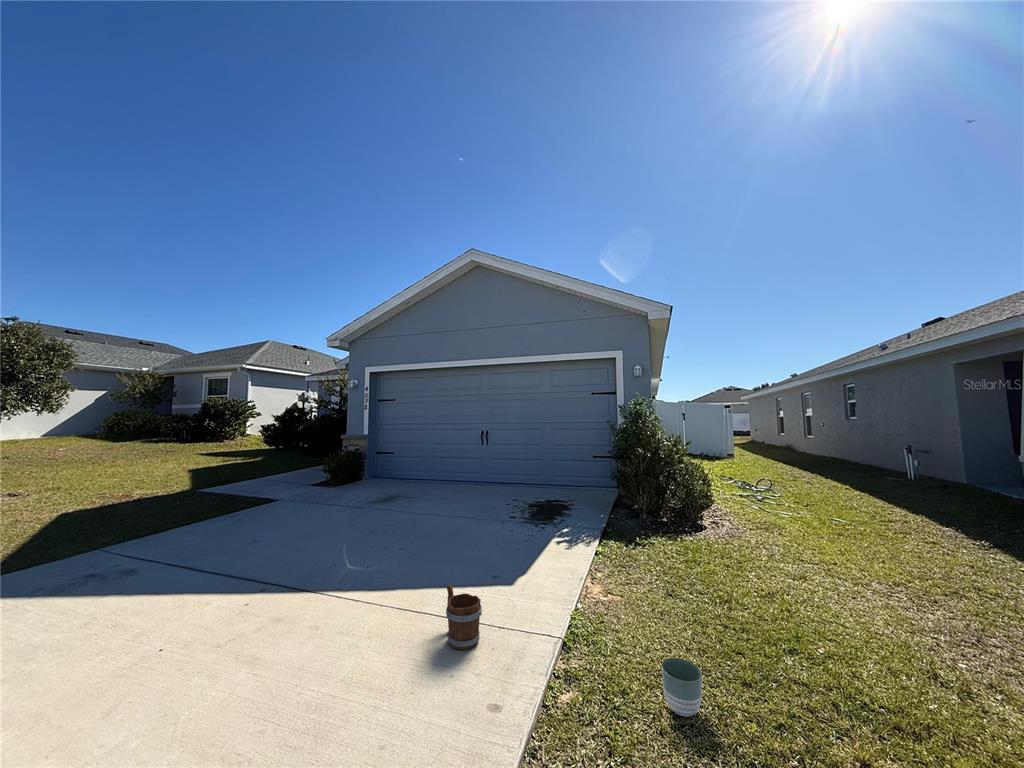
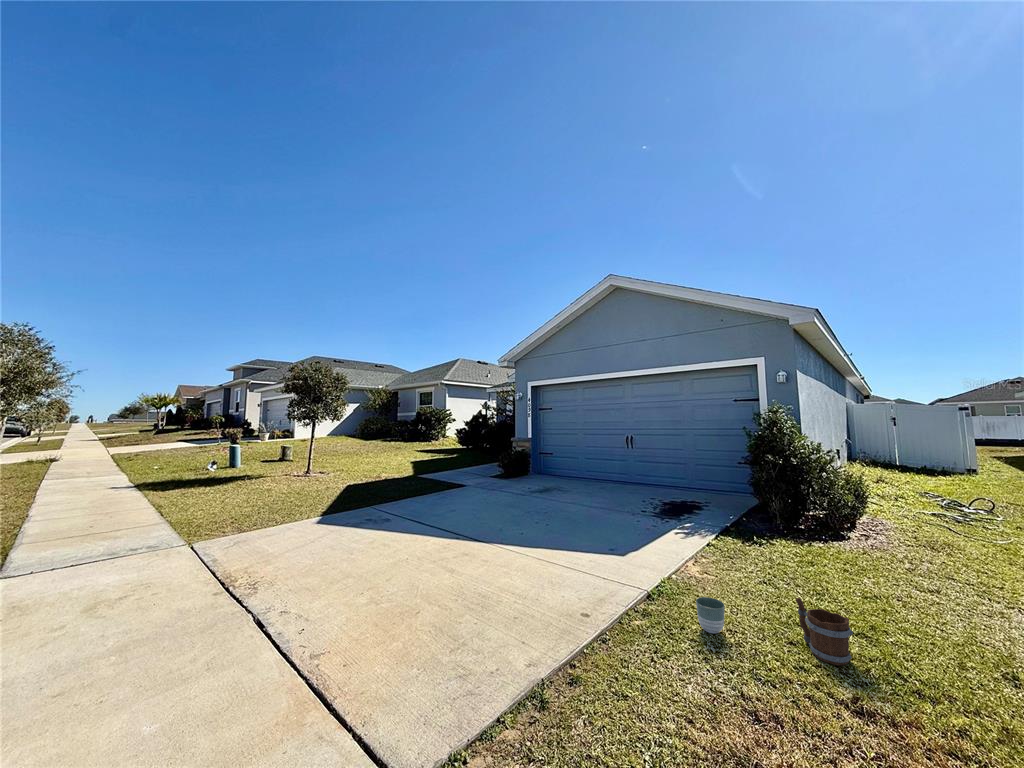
bucket: present [446,585,482,650] -> present [796,598,853,666]

